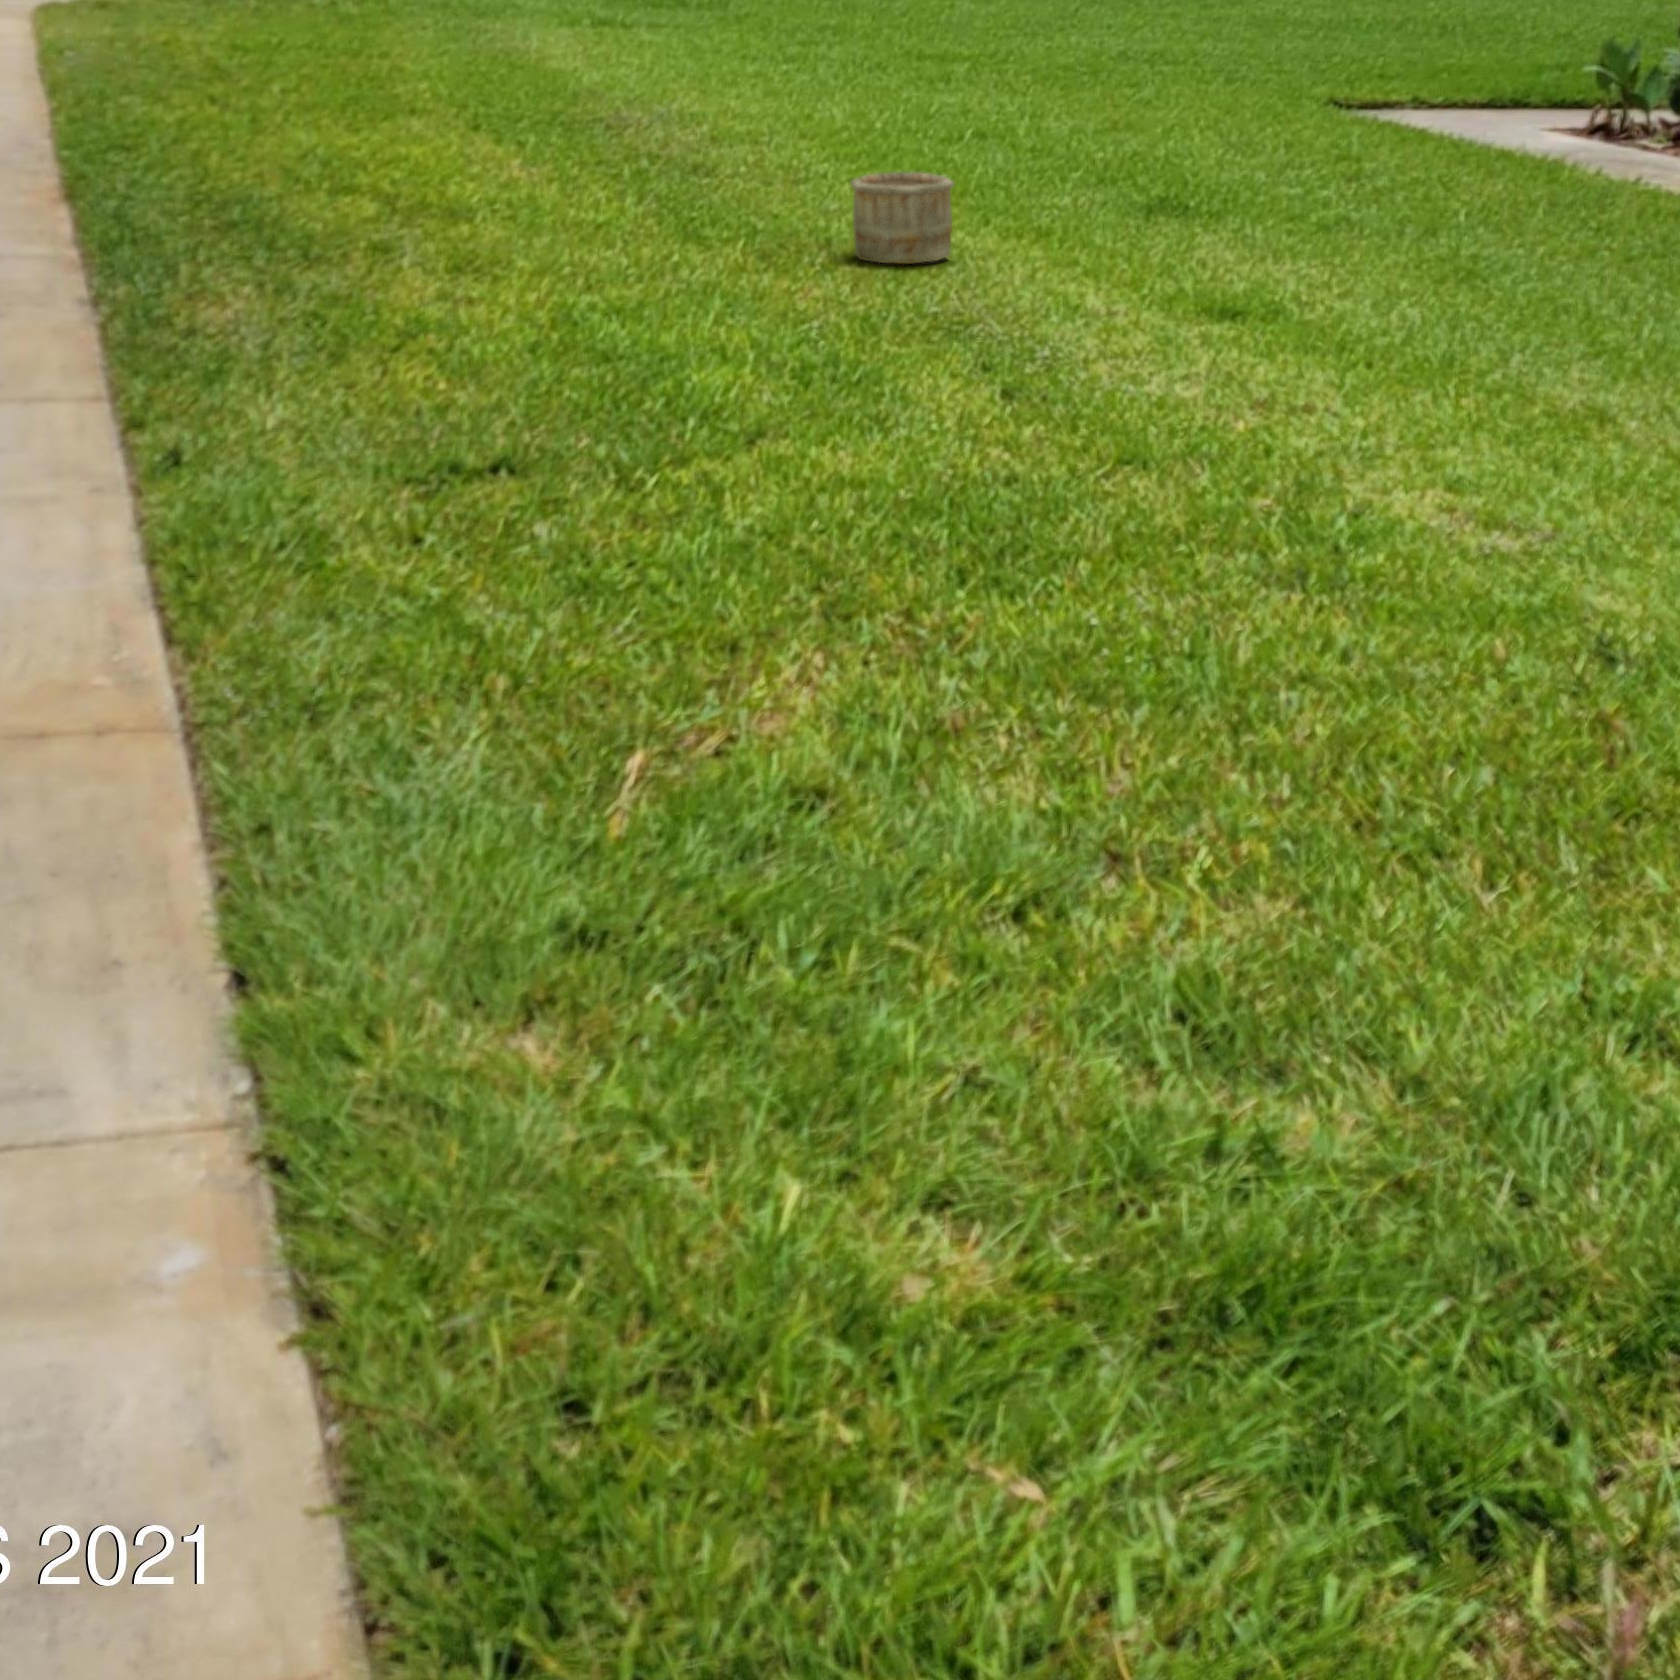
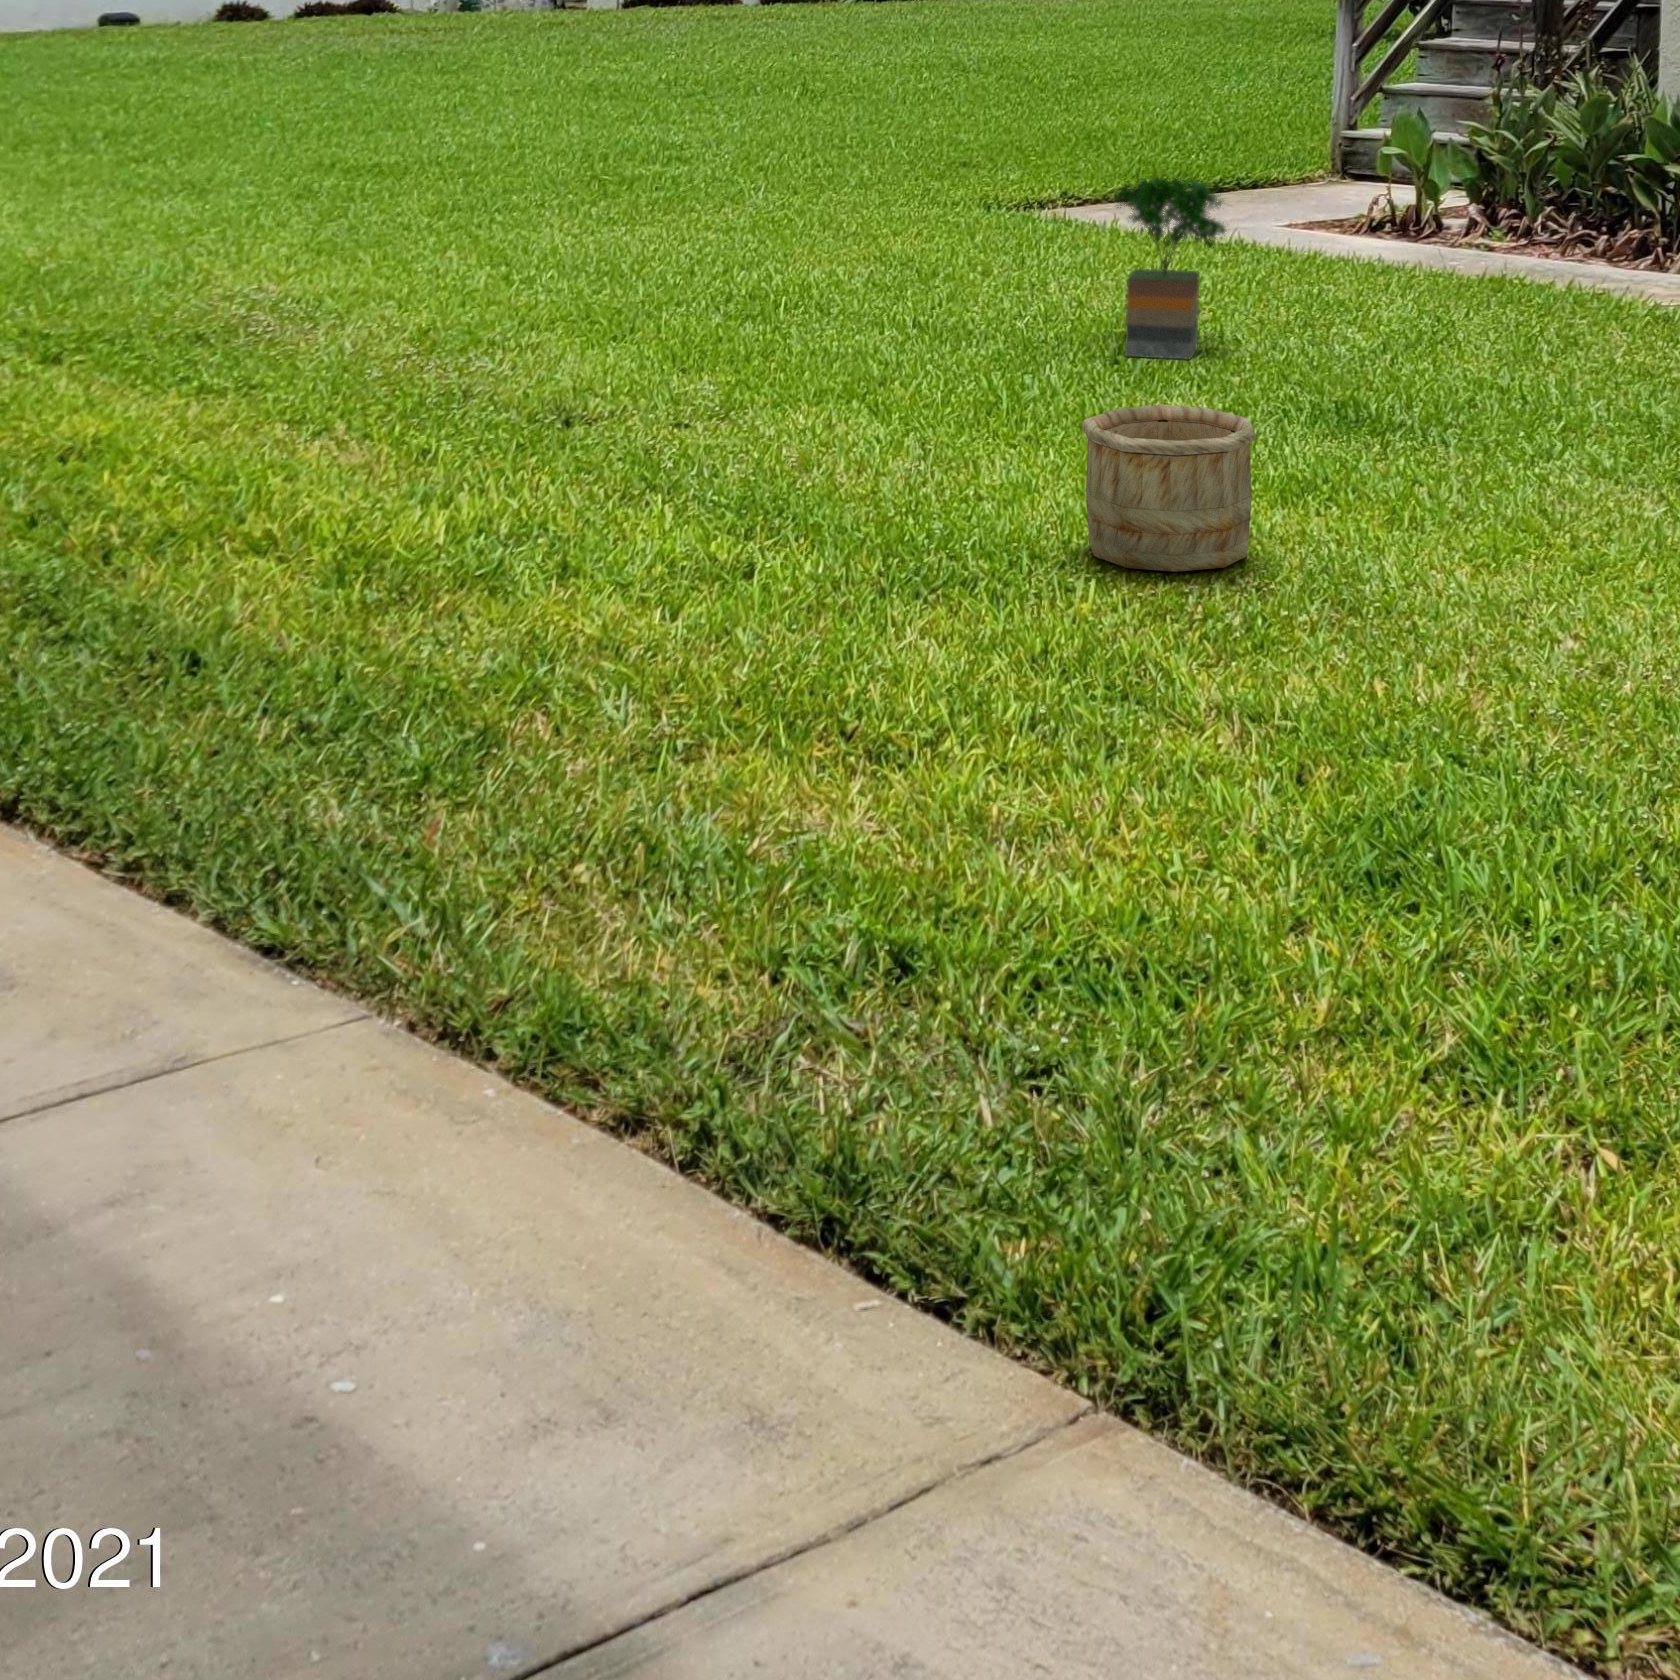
potted tree: none [1163,62,1244,190] -> present [1113,178,1226,360]

